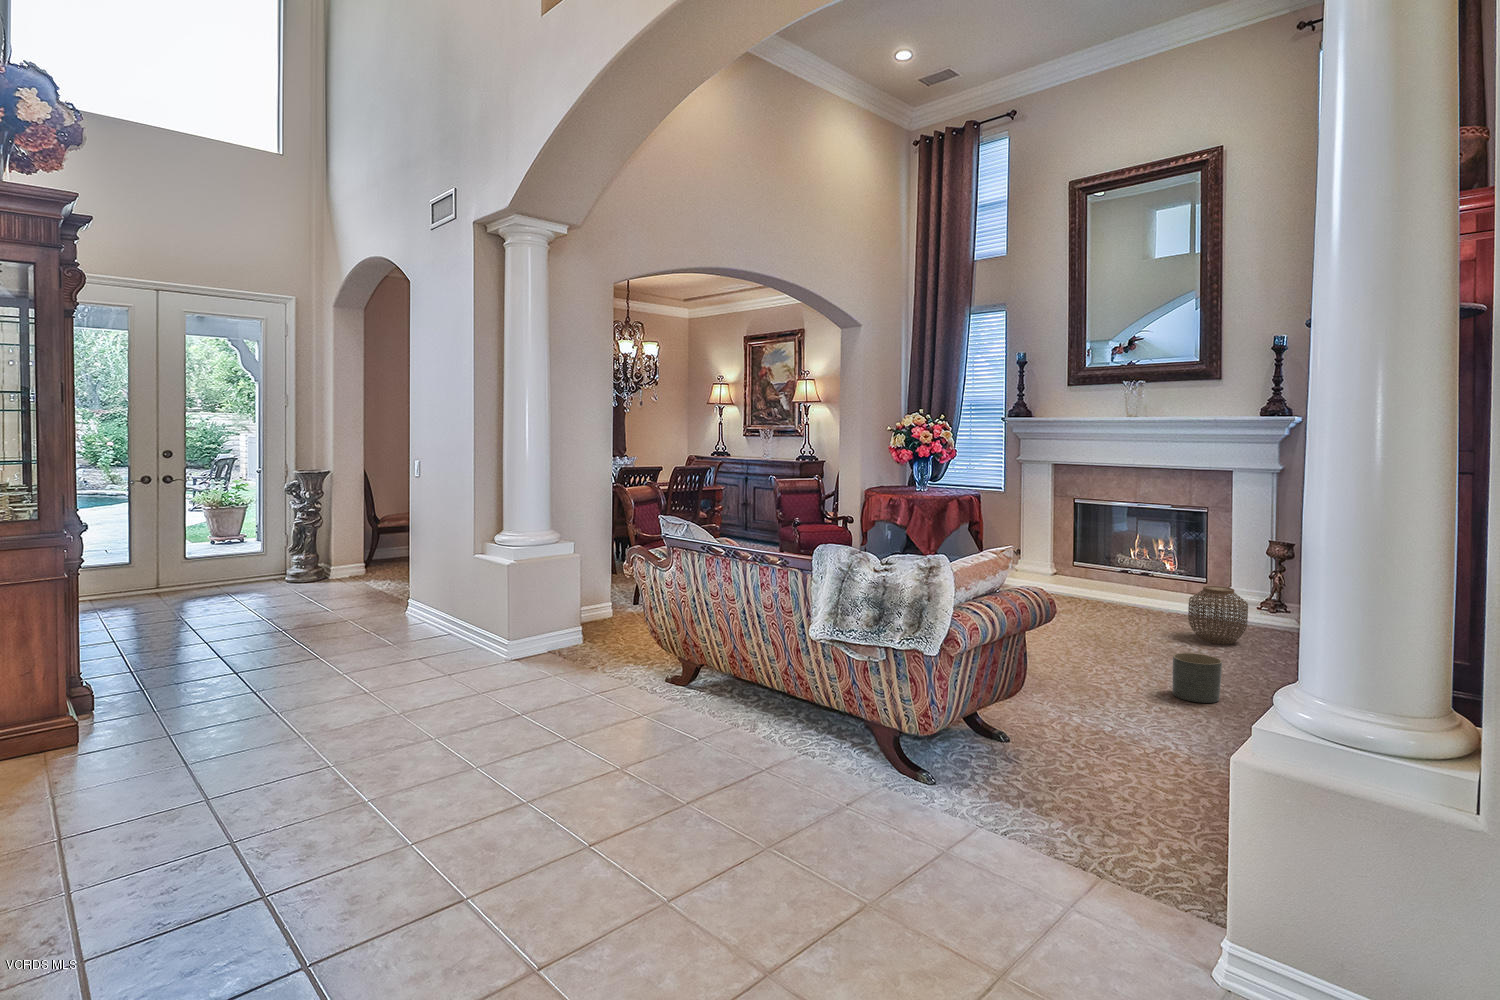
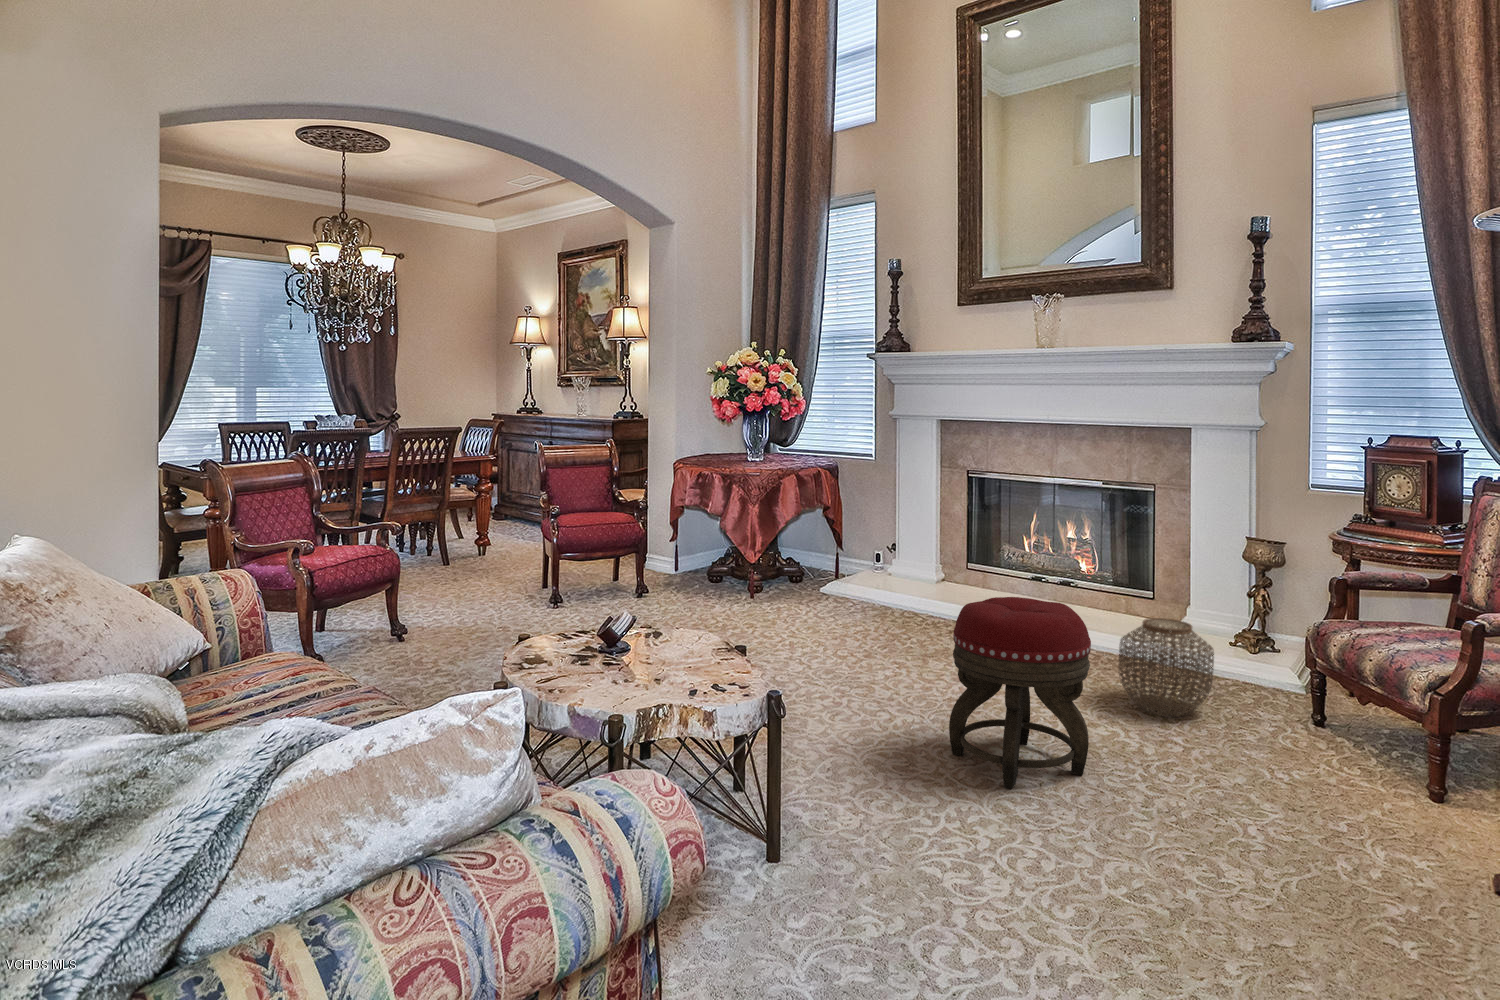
footstool: none [1090,567,1175,669] -> present [949,597,1091,788]
planter: present [1172,653,1222,703] -> none [1078,780,1173,894]

